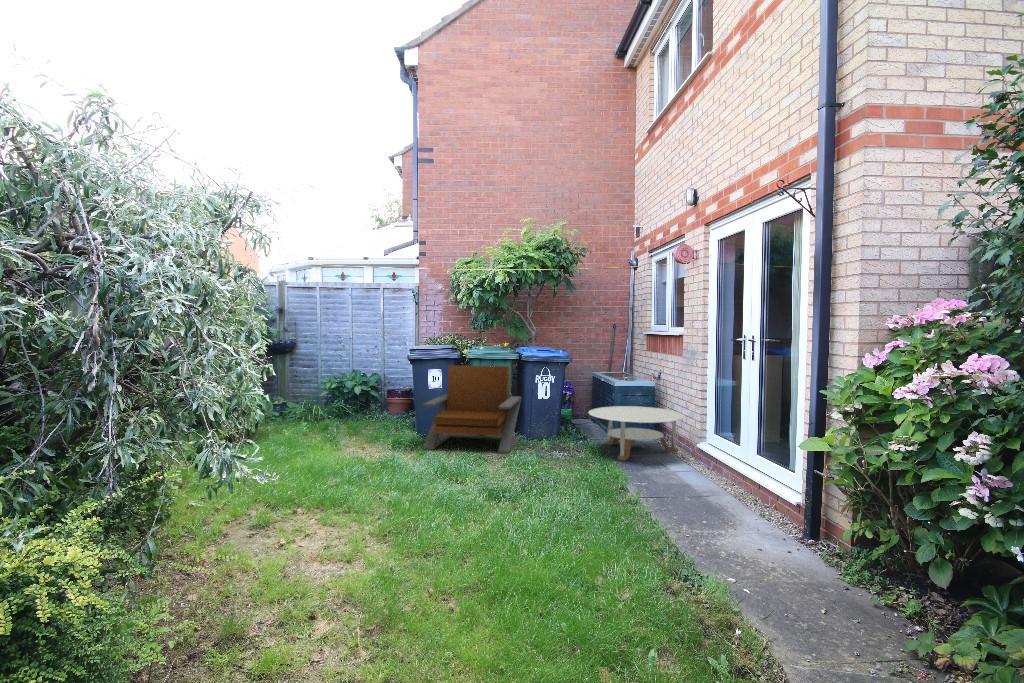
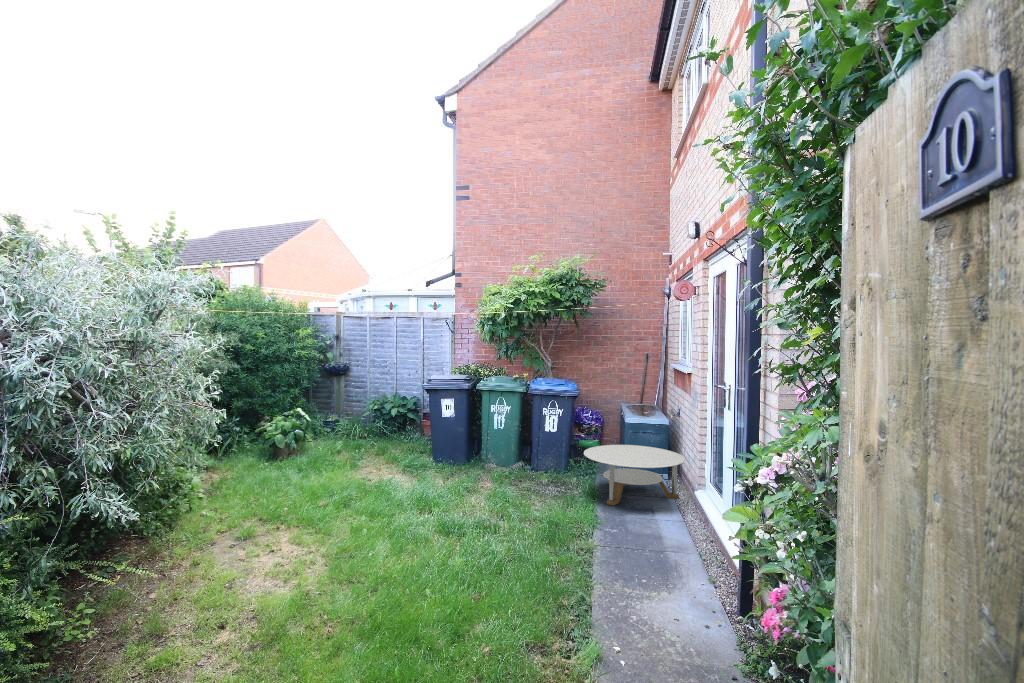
lounge chair: present [423,365,521,453] -> none [423,396,527,488]

